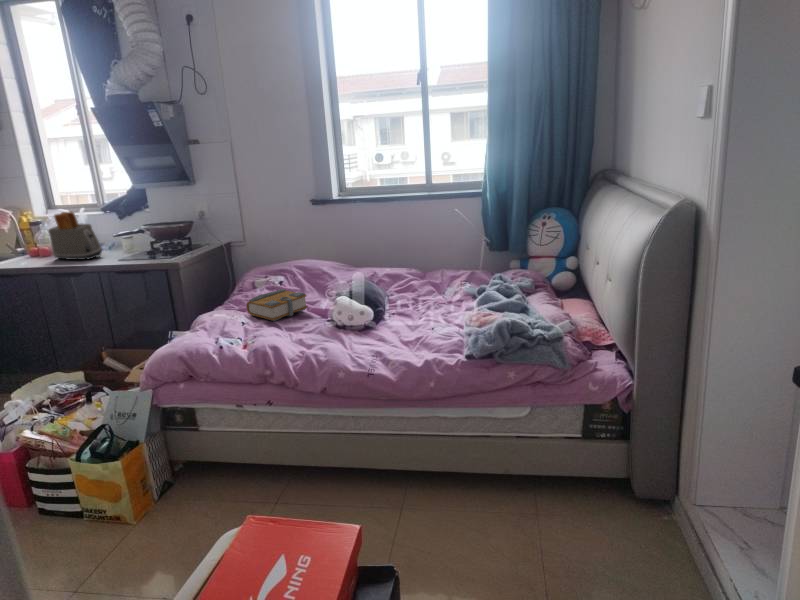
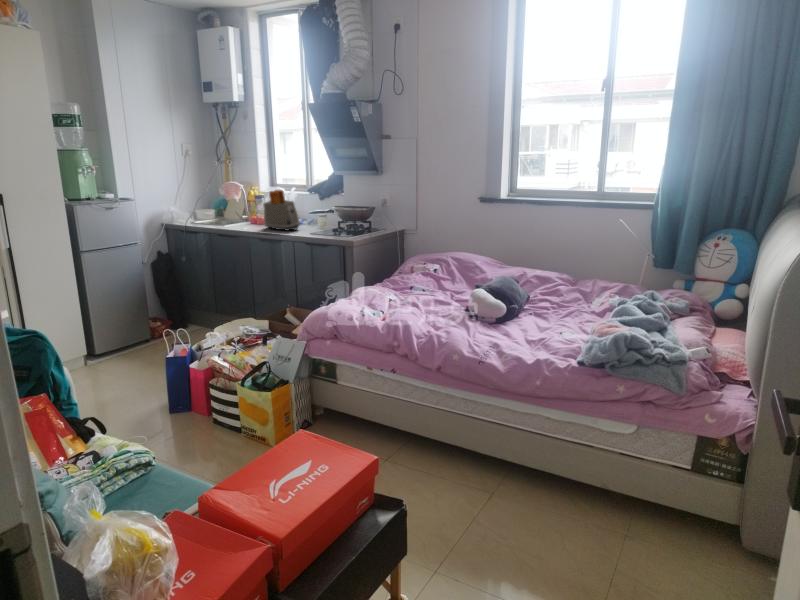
book: present [246,289,307,321] -> none [398,276,452,303]

